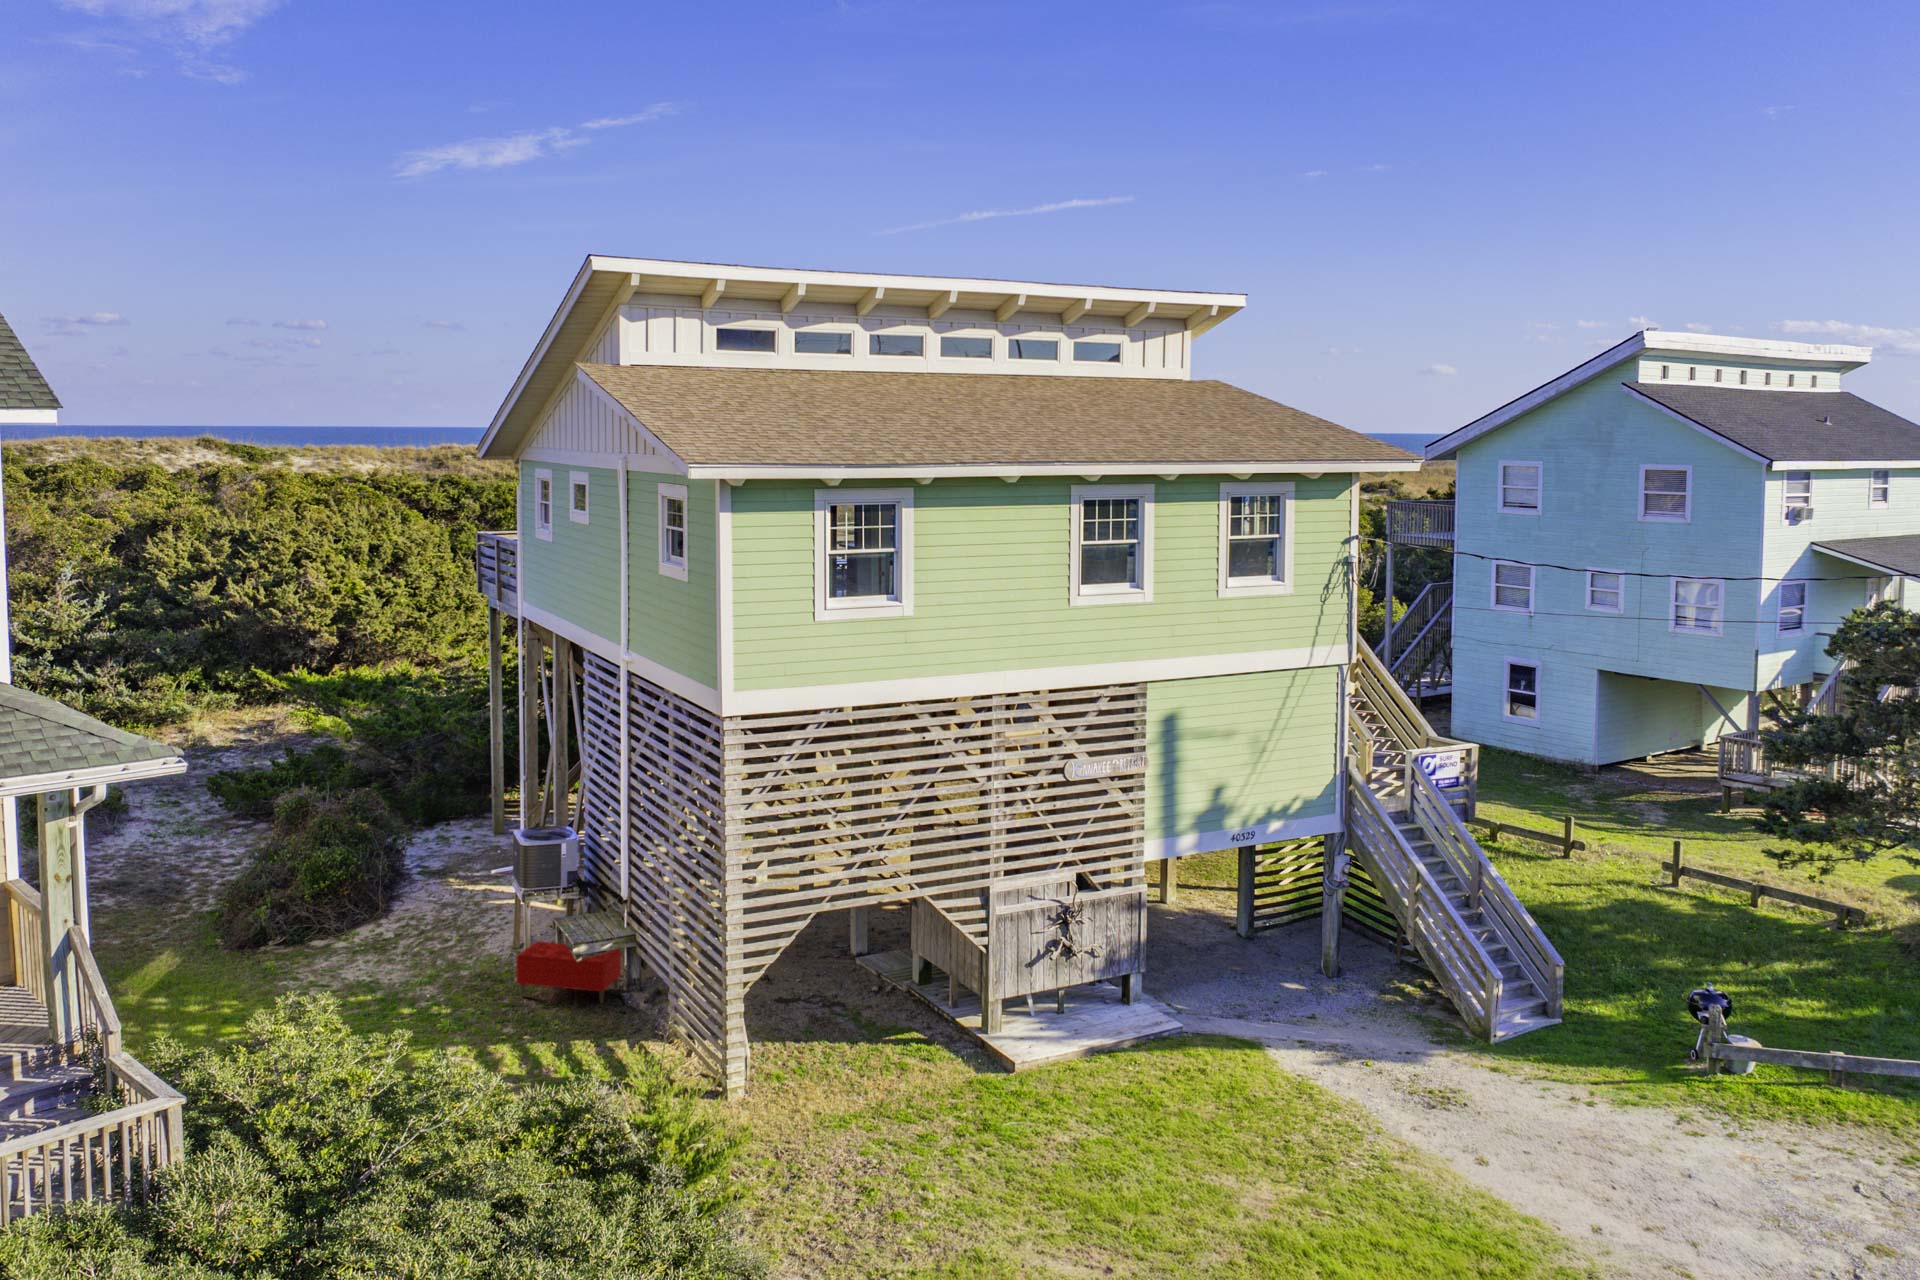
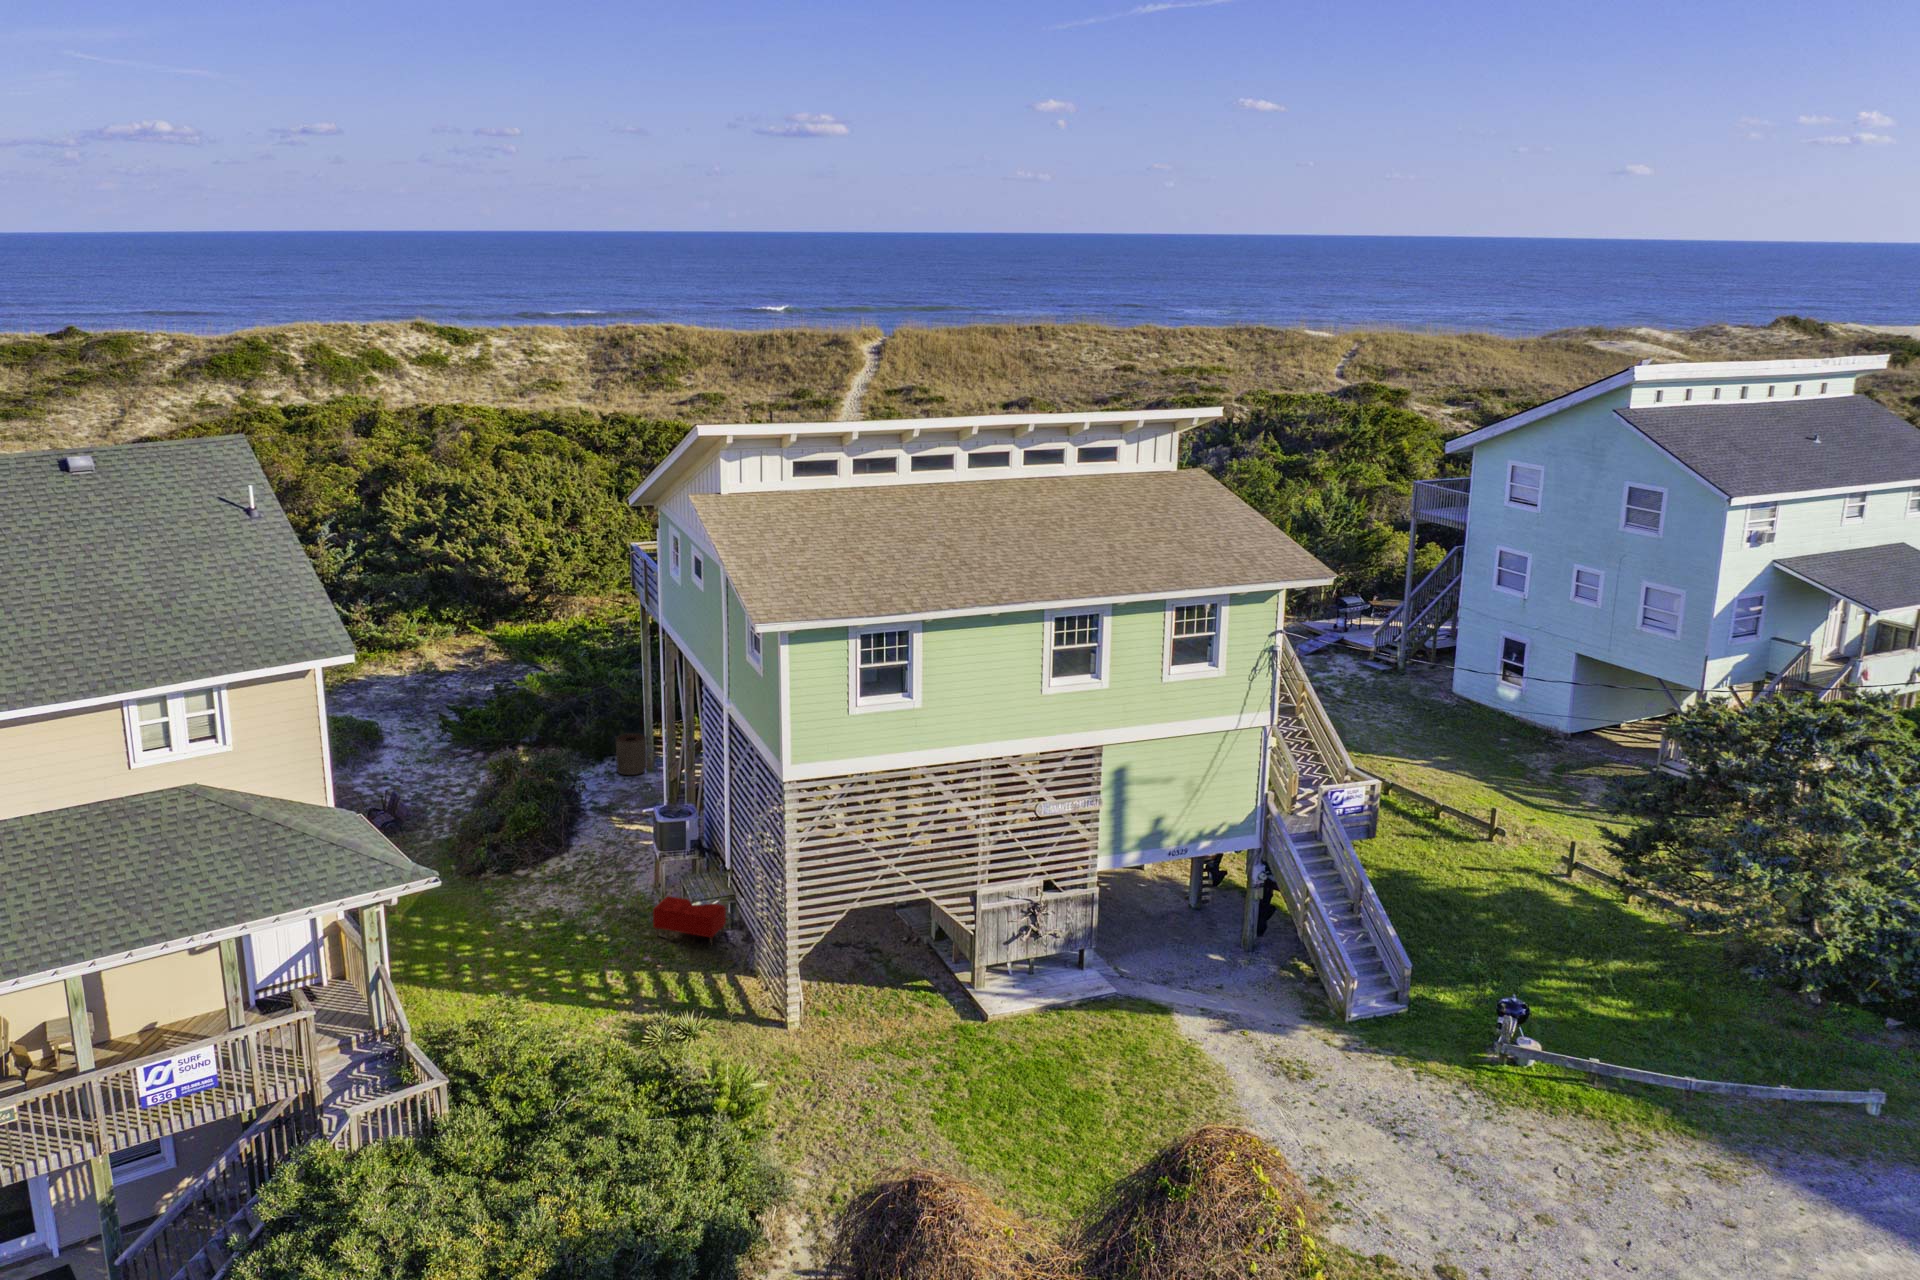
trash can: none [452,779,493,832] -> present [616,733,646,775]

